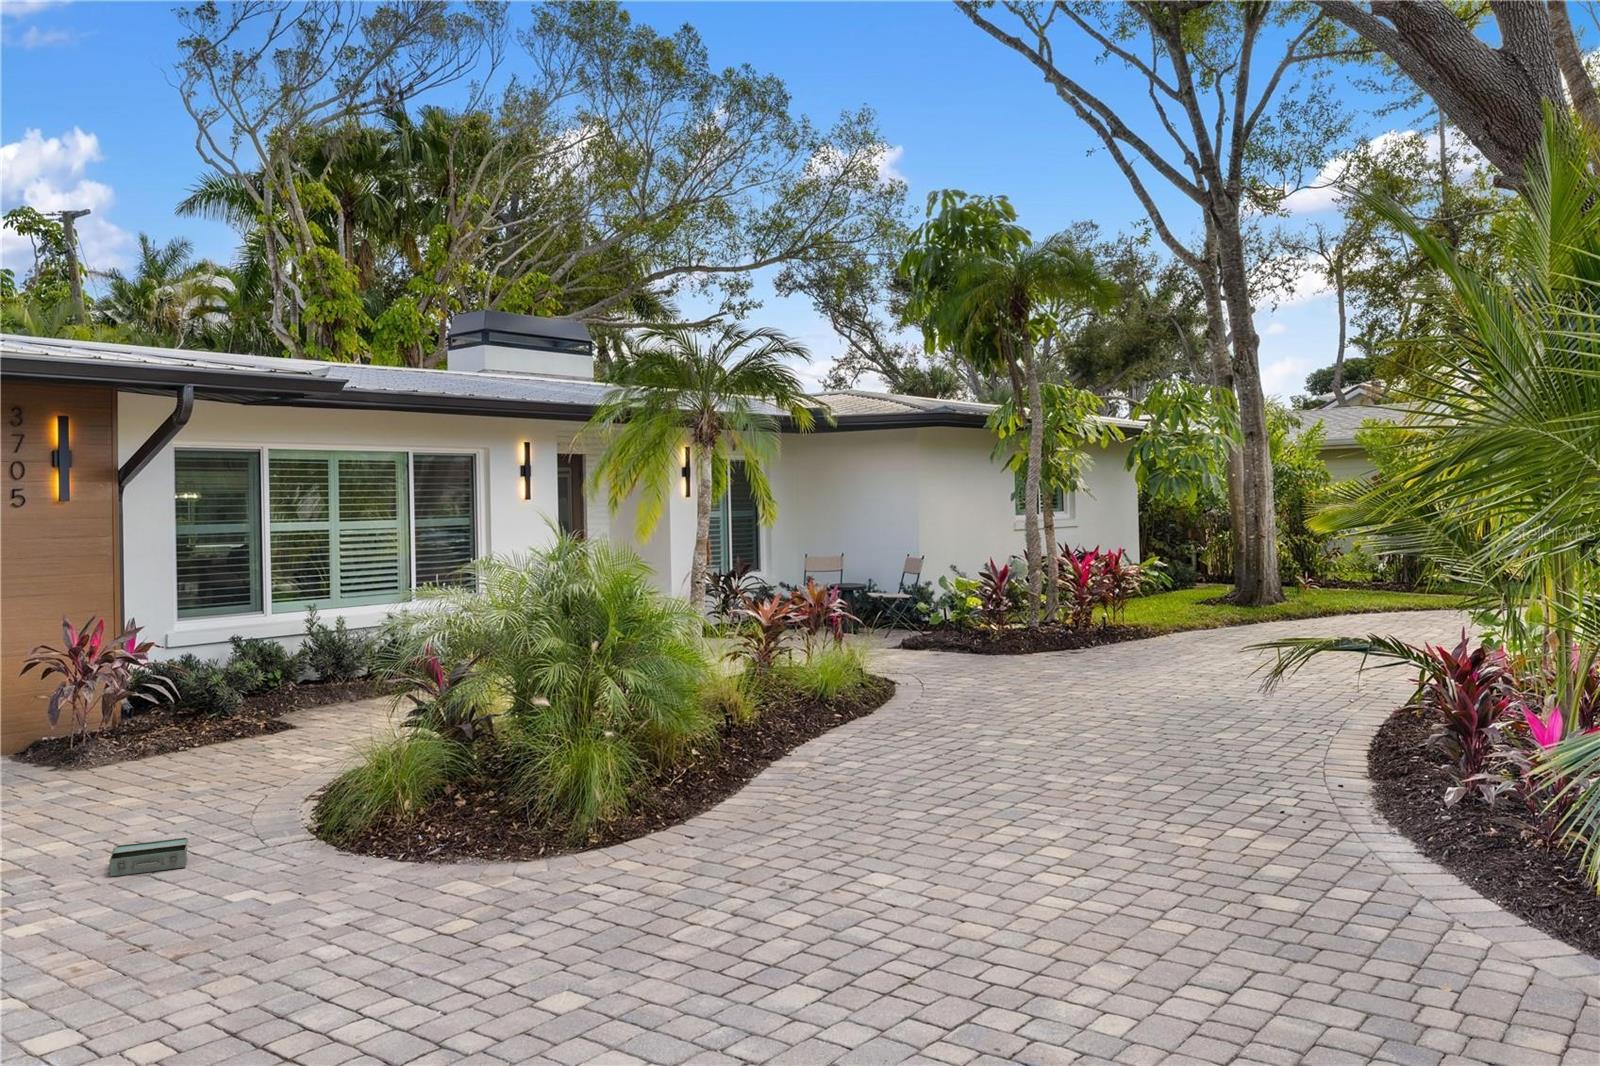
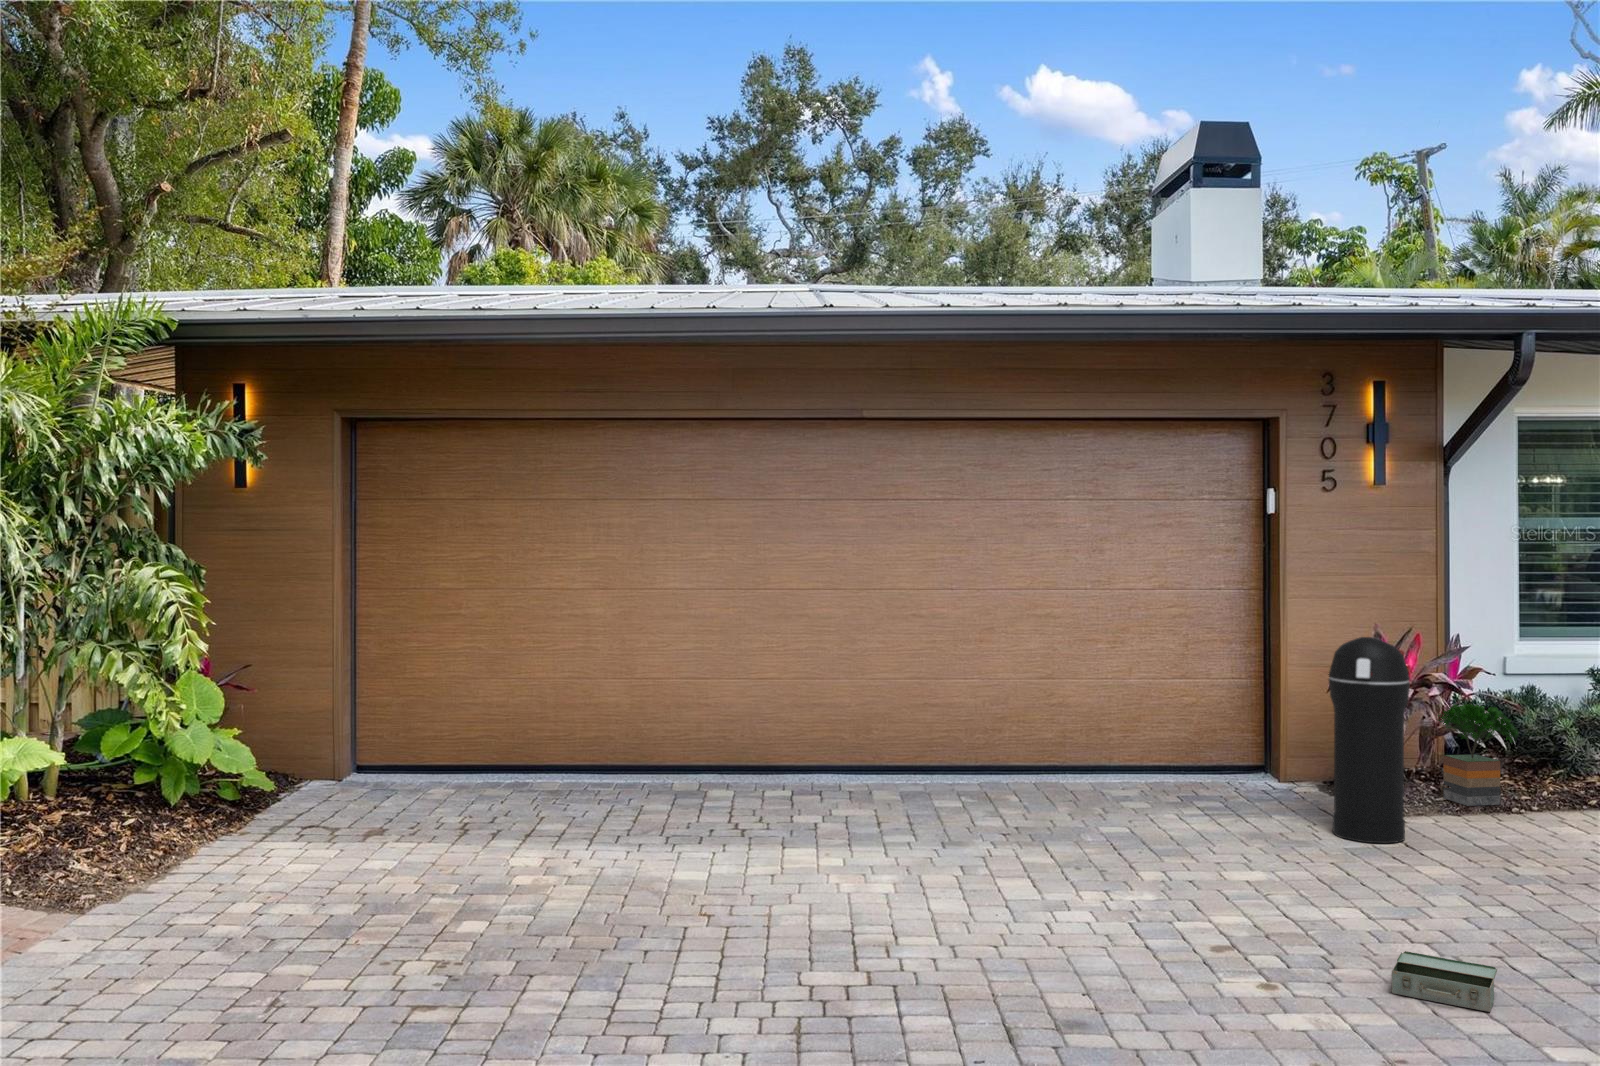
trash can: none [27,622,102,791] -> present [1329,637,1410,843]
potted tree: none [115,670,185,751] -> present [1438,704,1518,806]

